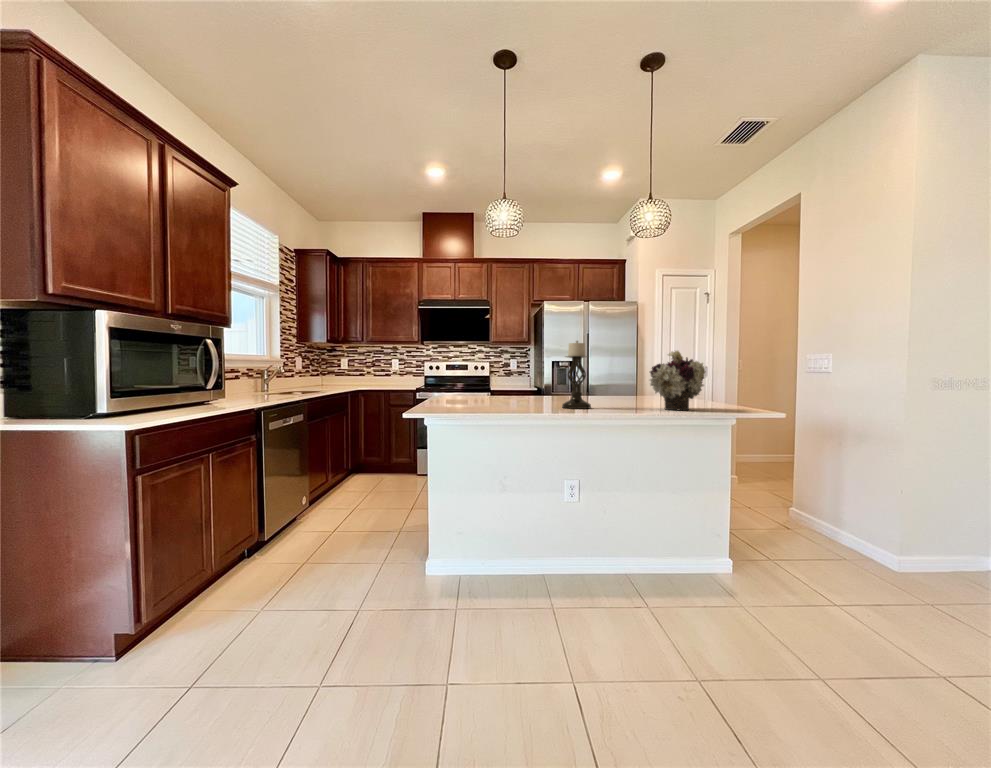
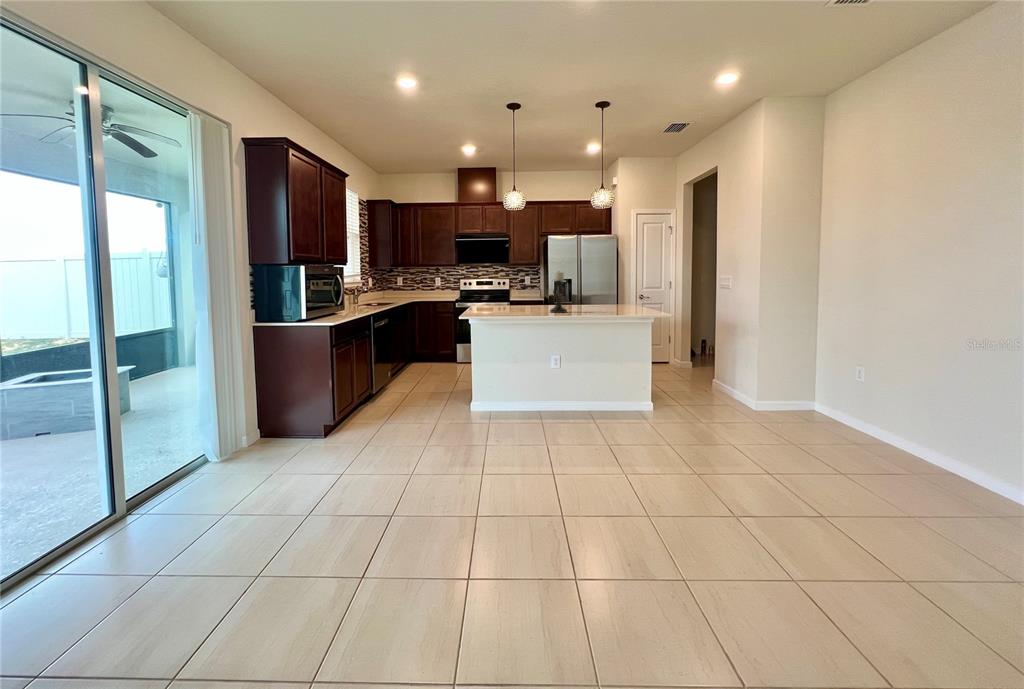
flower arrangement: present [650,351,706,410] -> none [601,276,637,313]

